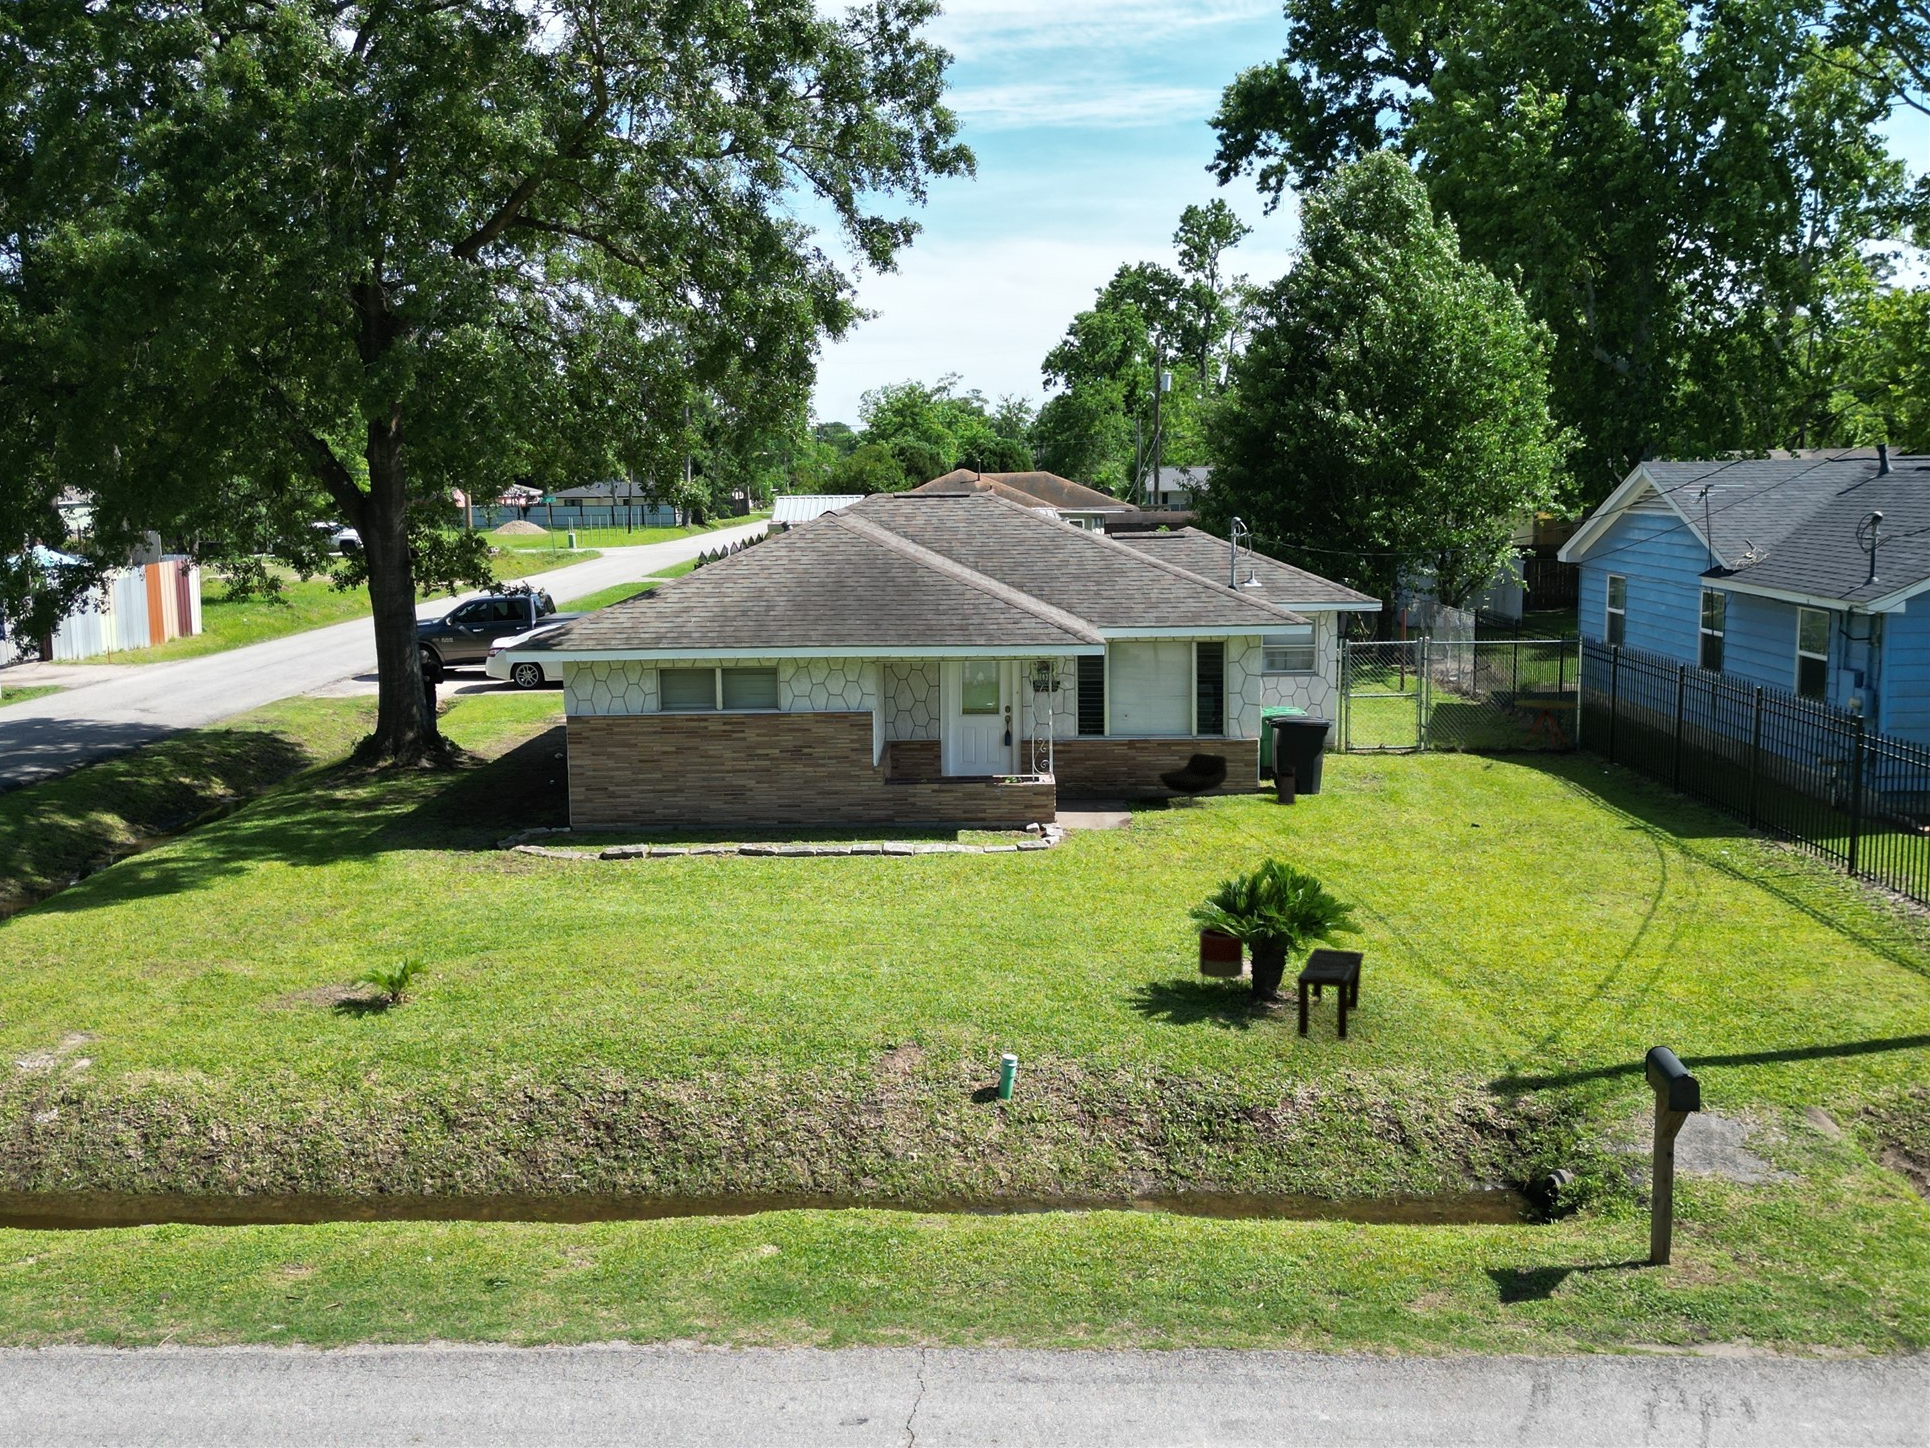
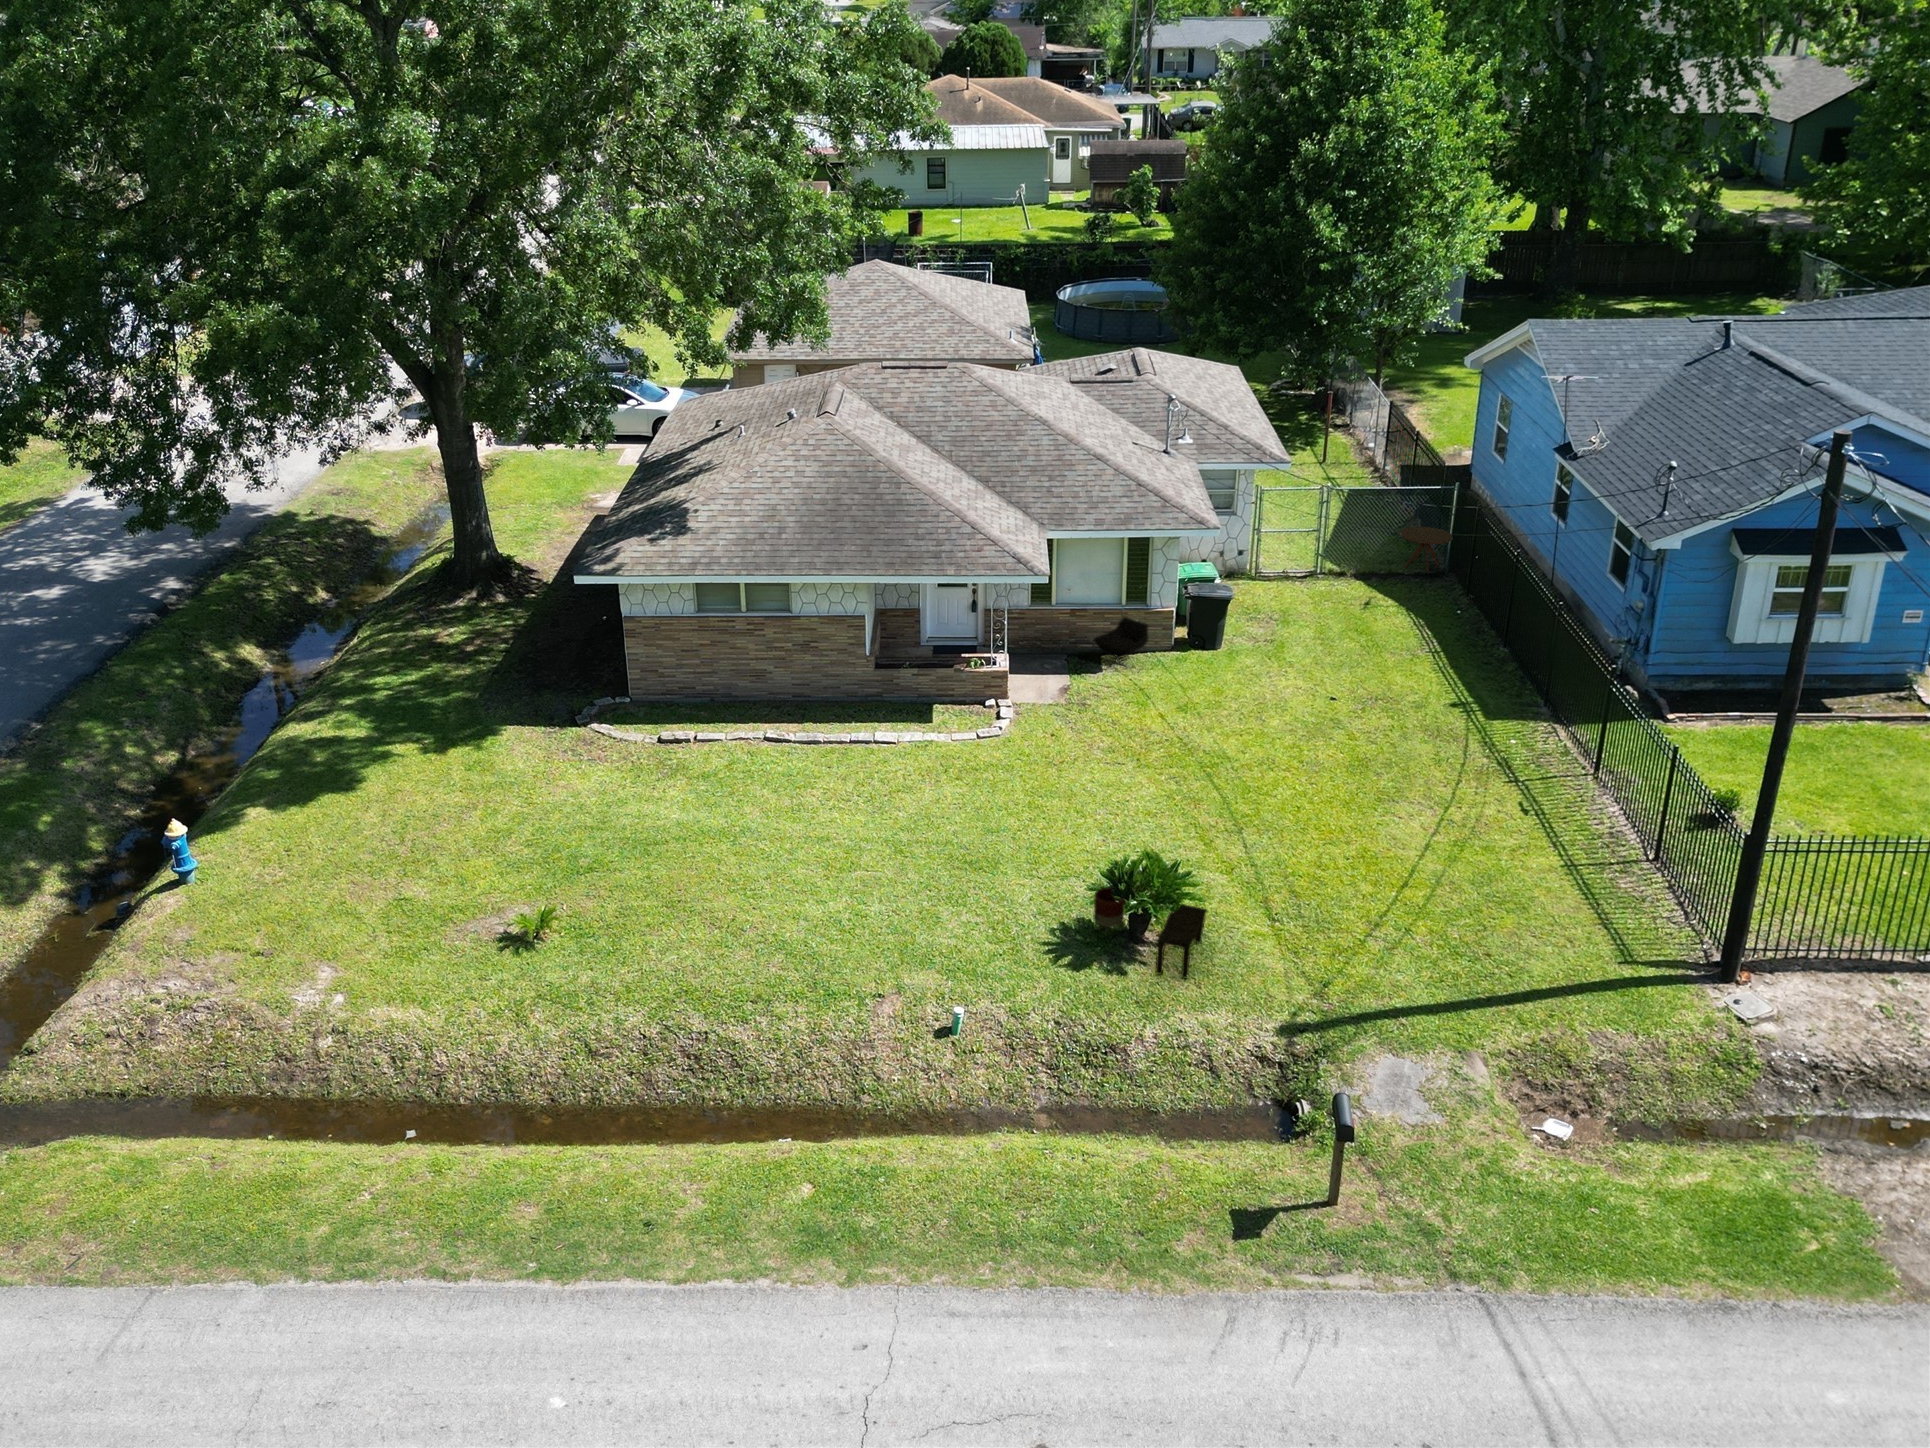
watering can: present [1276,768,1296,805] -> none [1186,629,1204,664]

